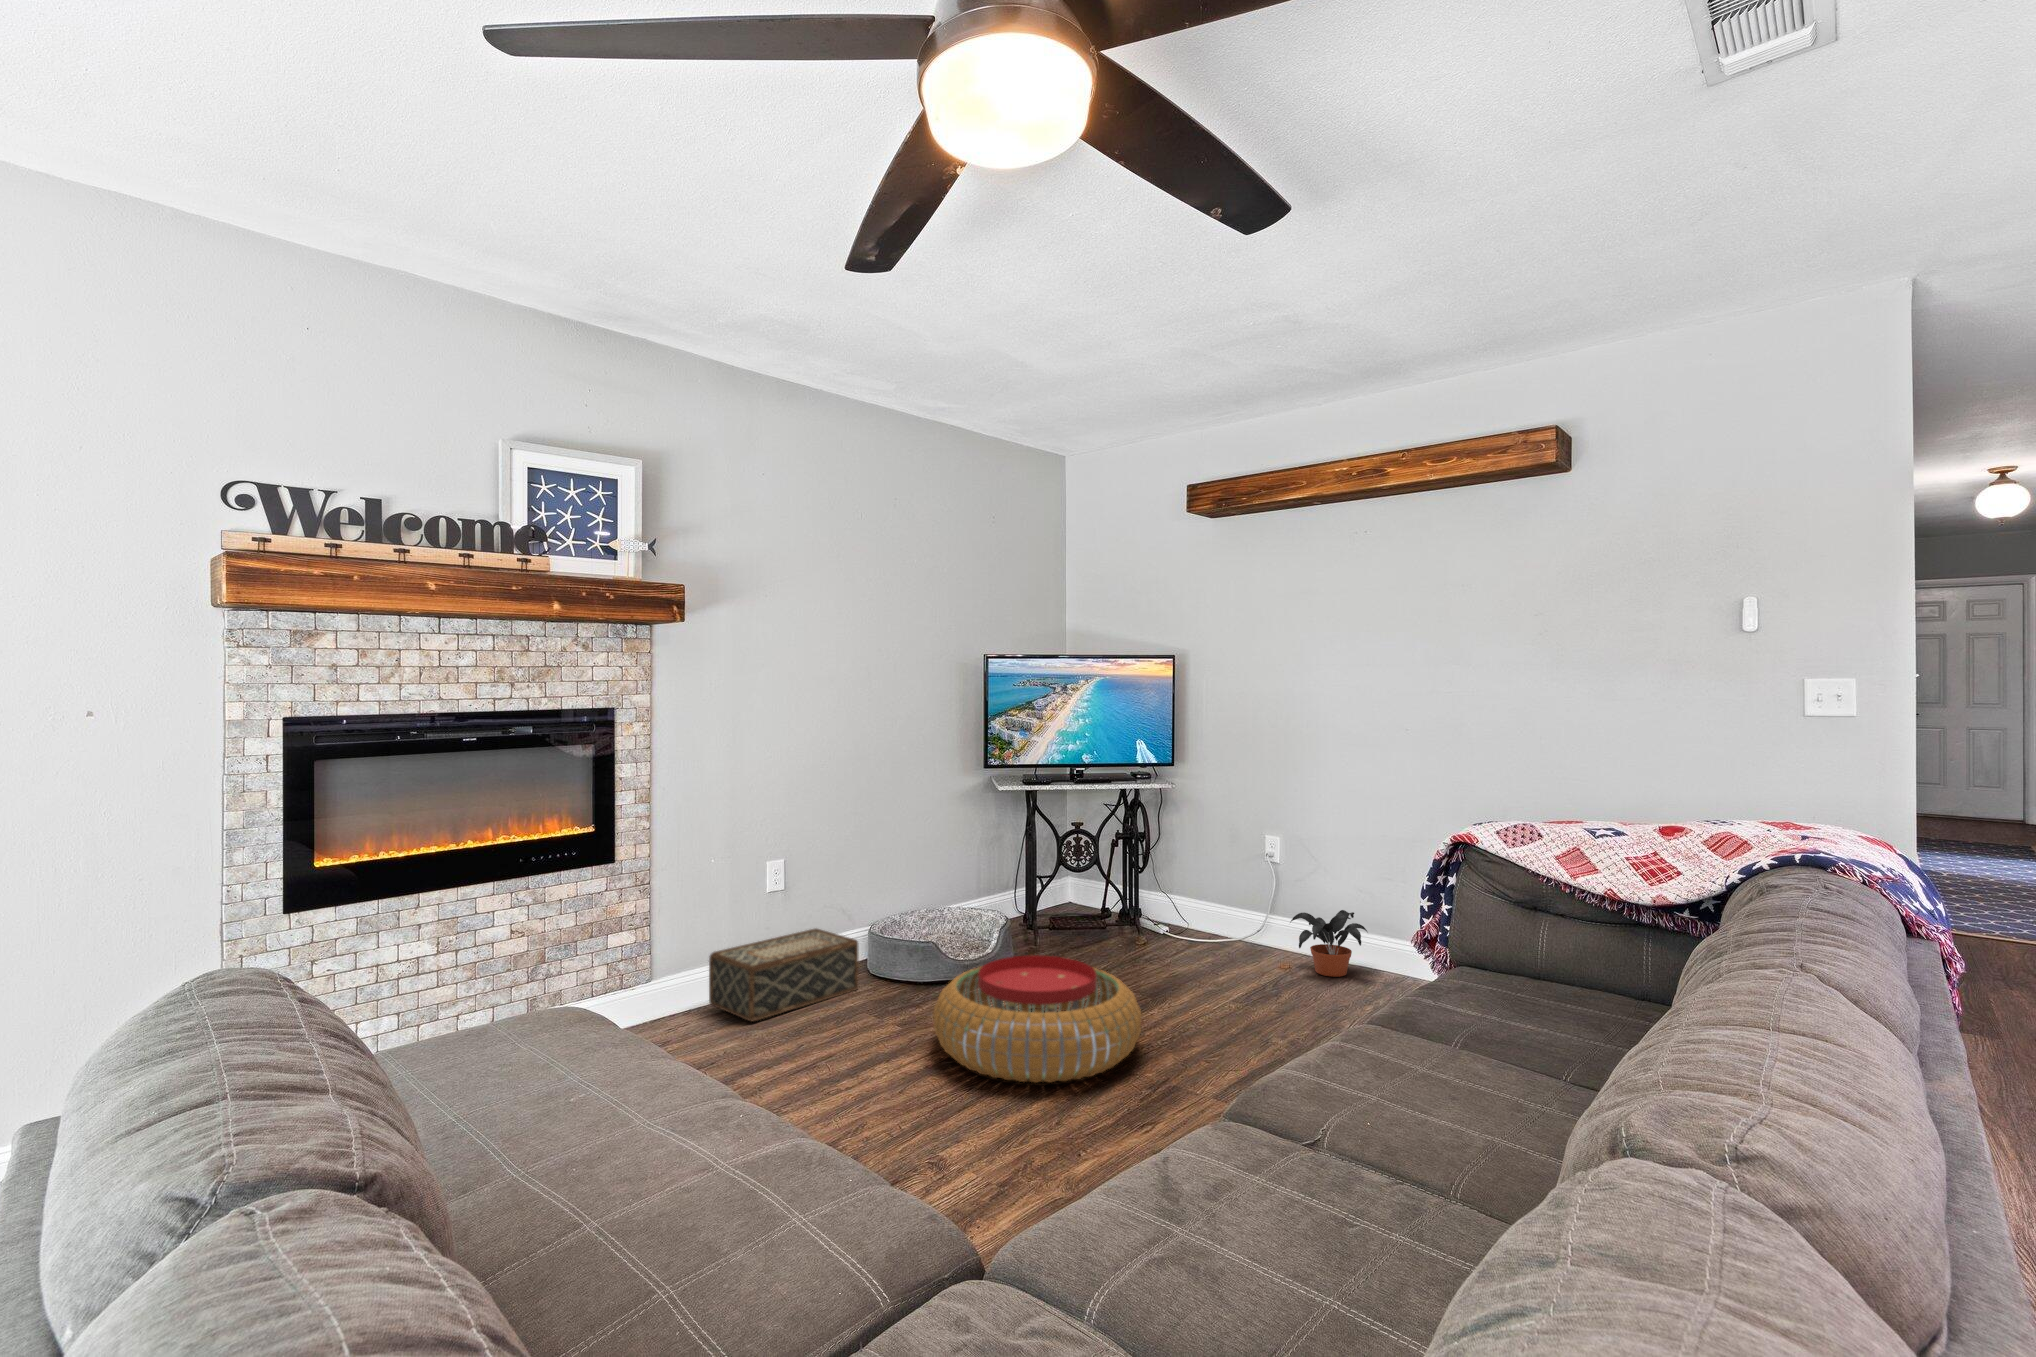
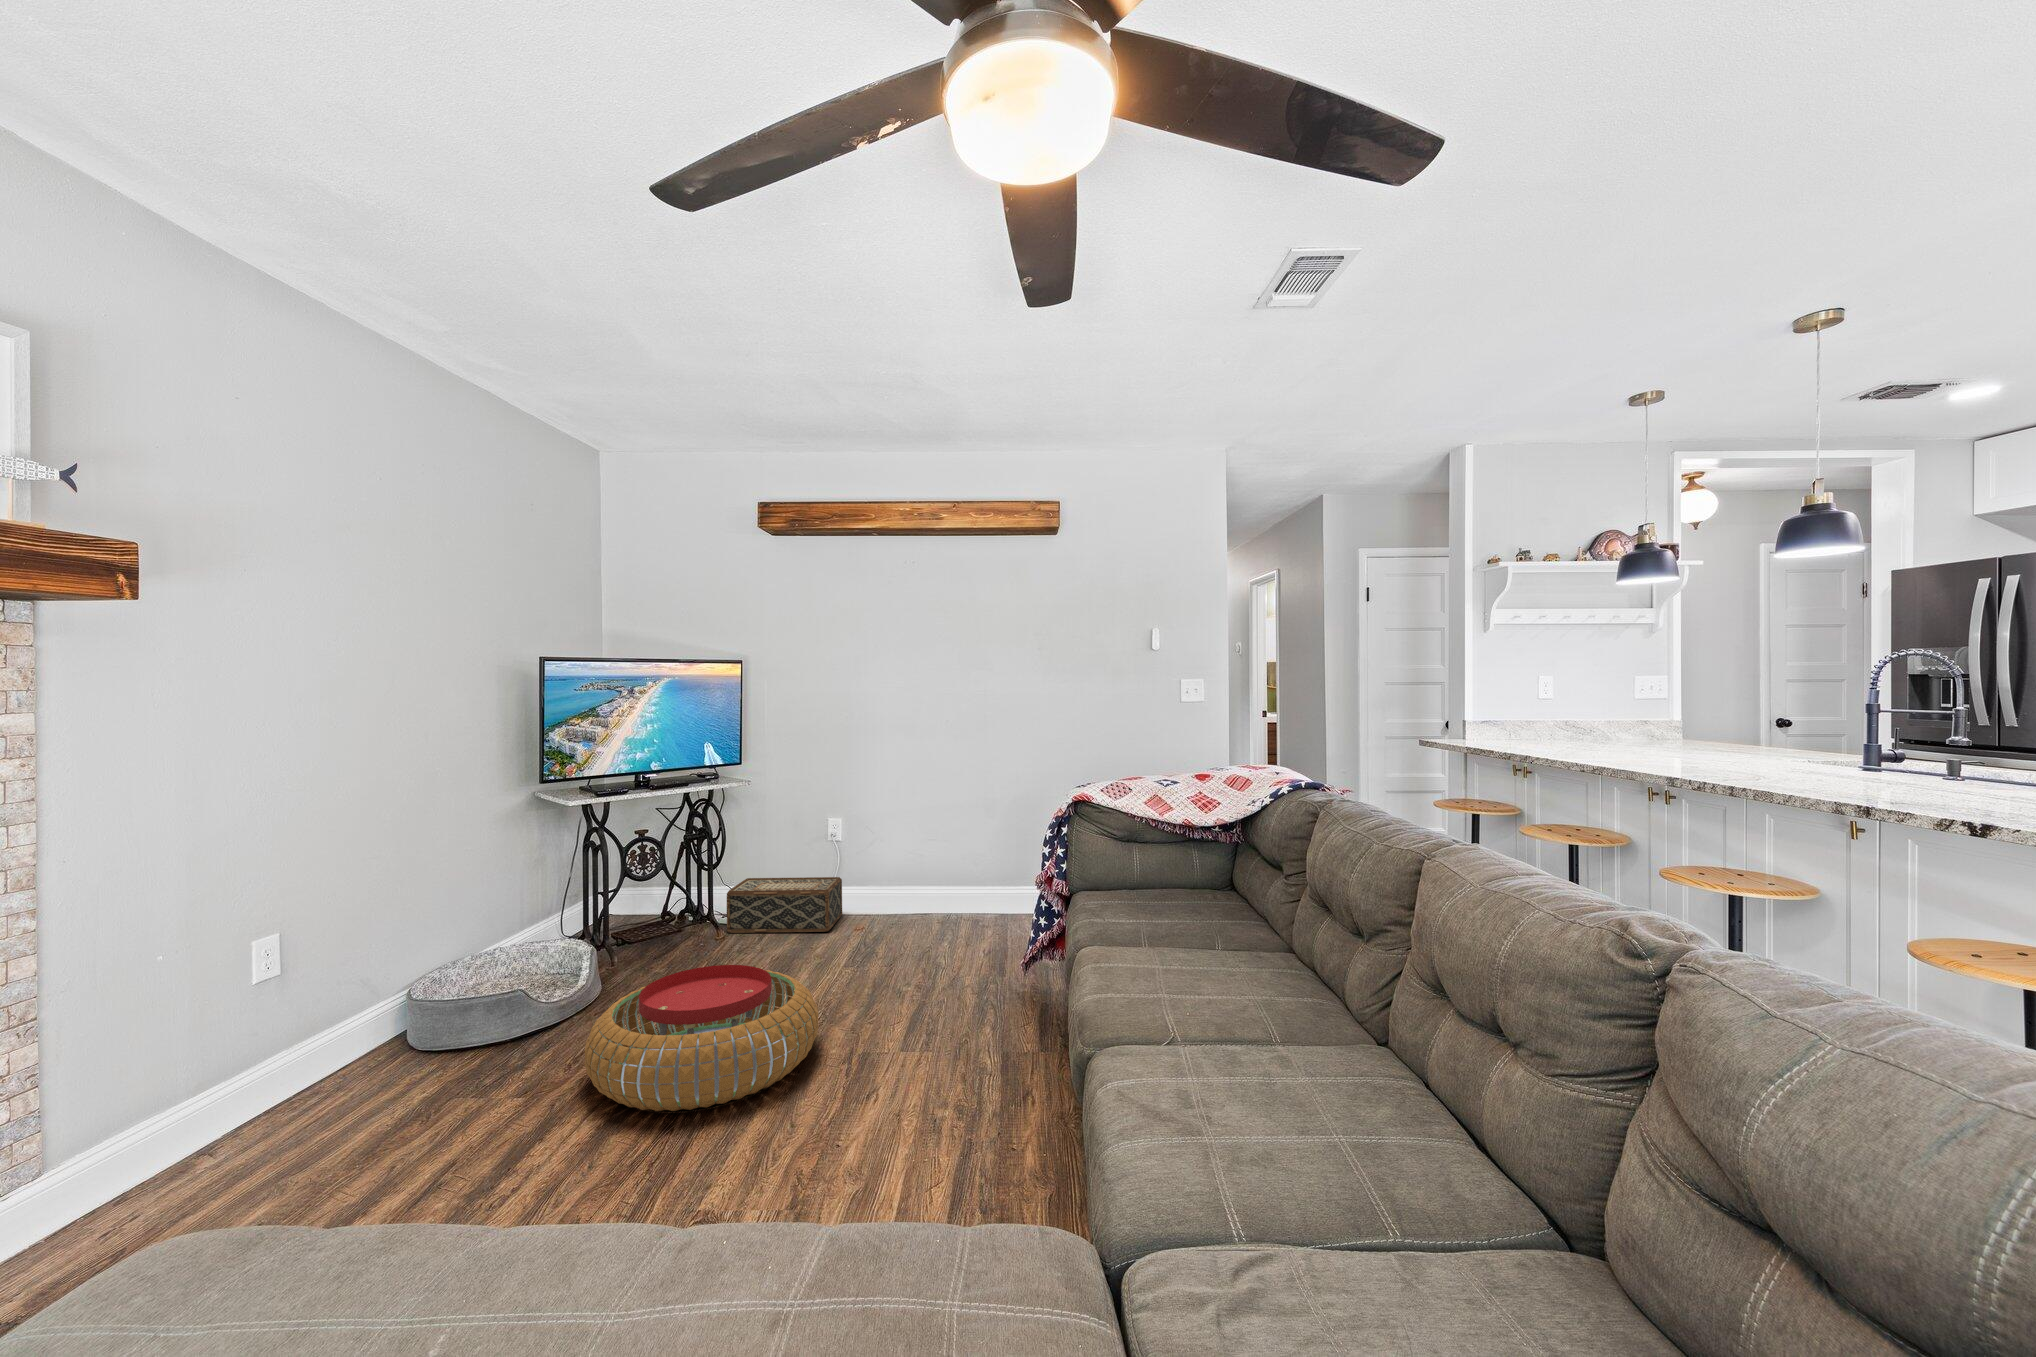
potted plant: present [1291,910,1367,977] -> none [869,872,934,930]
woven basket: present [709,929,858,1021] -> present [727,877,842,933]

